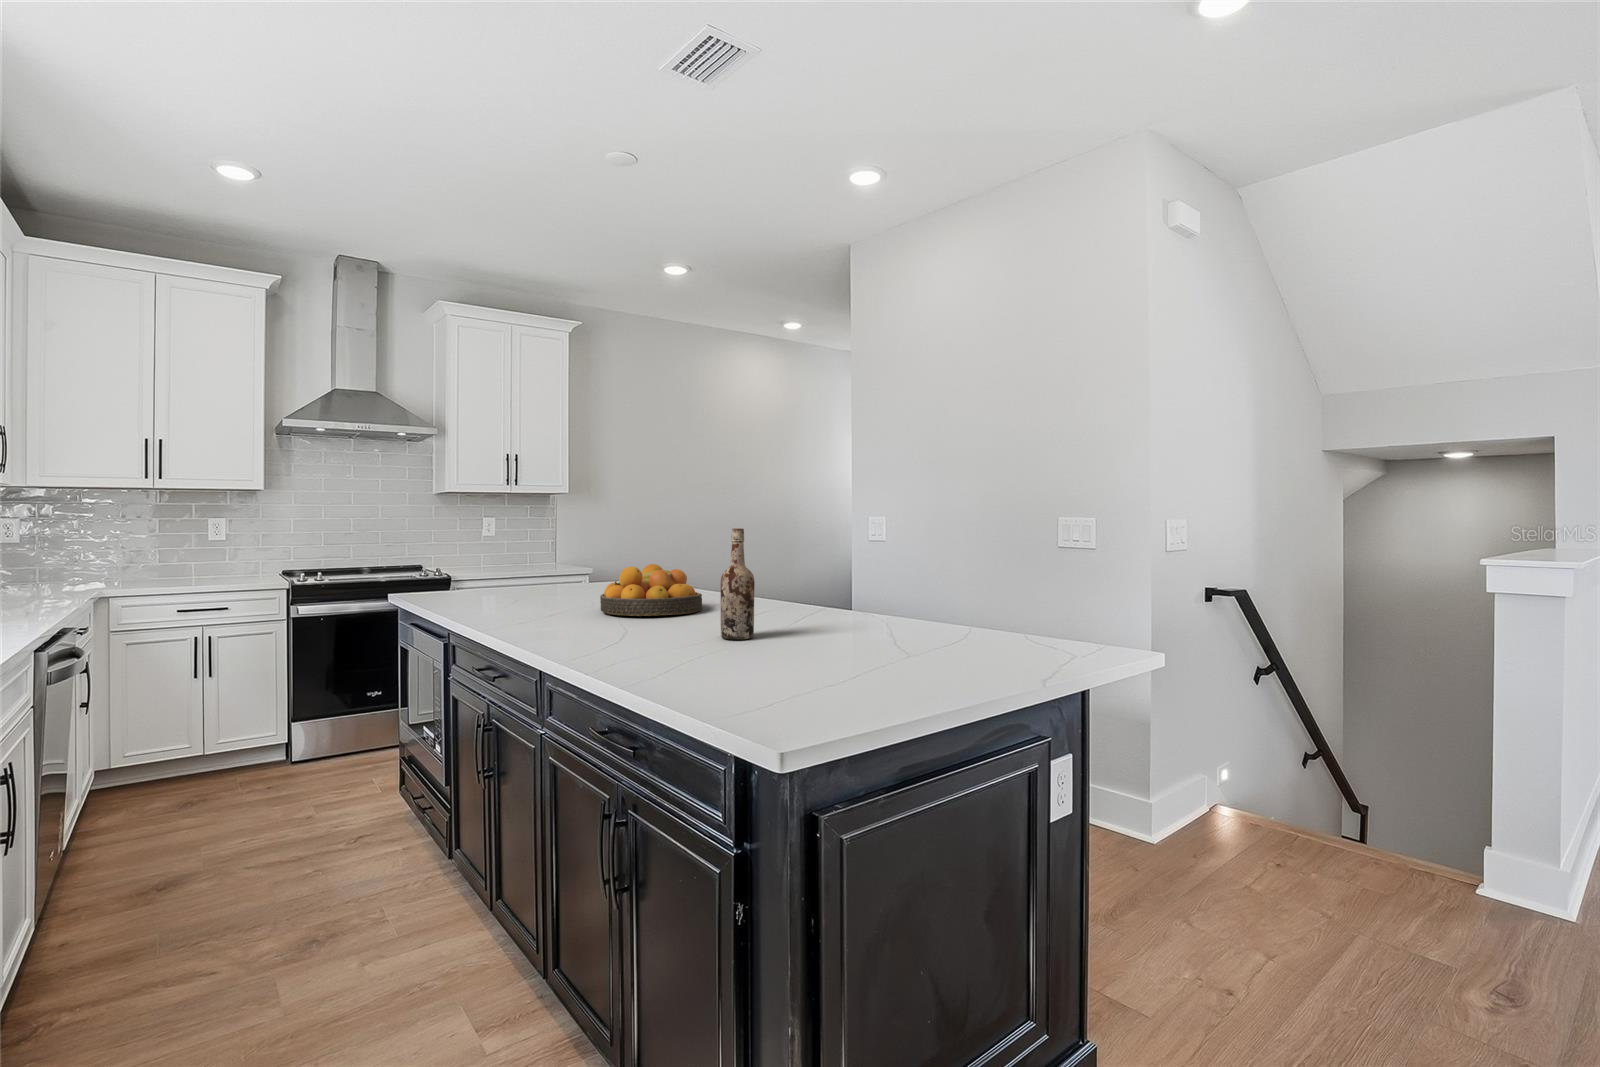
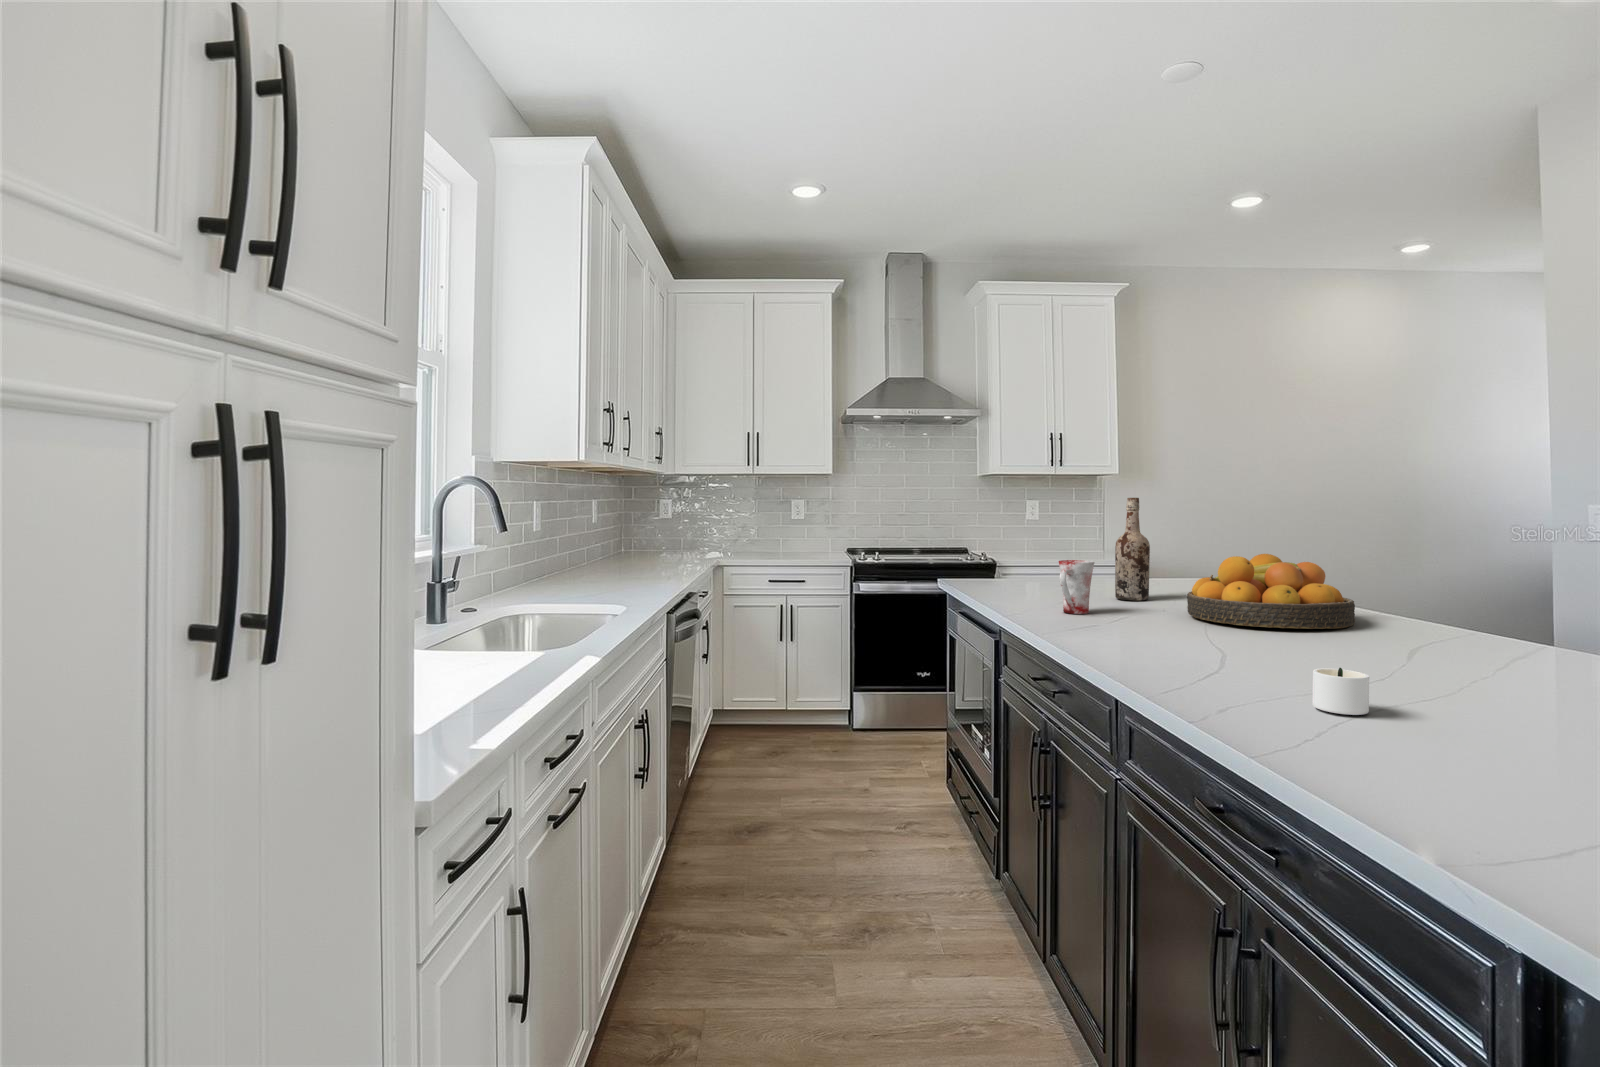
wine bottle: present [721,528,755,639] -> present [1115,498,1150,600]
mug: none [503,573,532,617] -> present [1059,560,1094,614]
candle: none [649,633,688,660] -> present [1313,668,1369,715]

